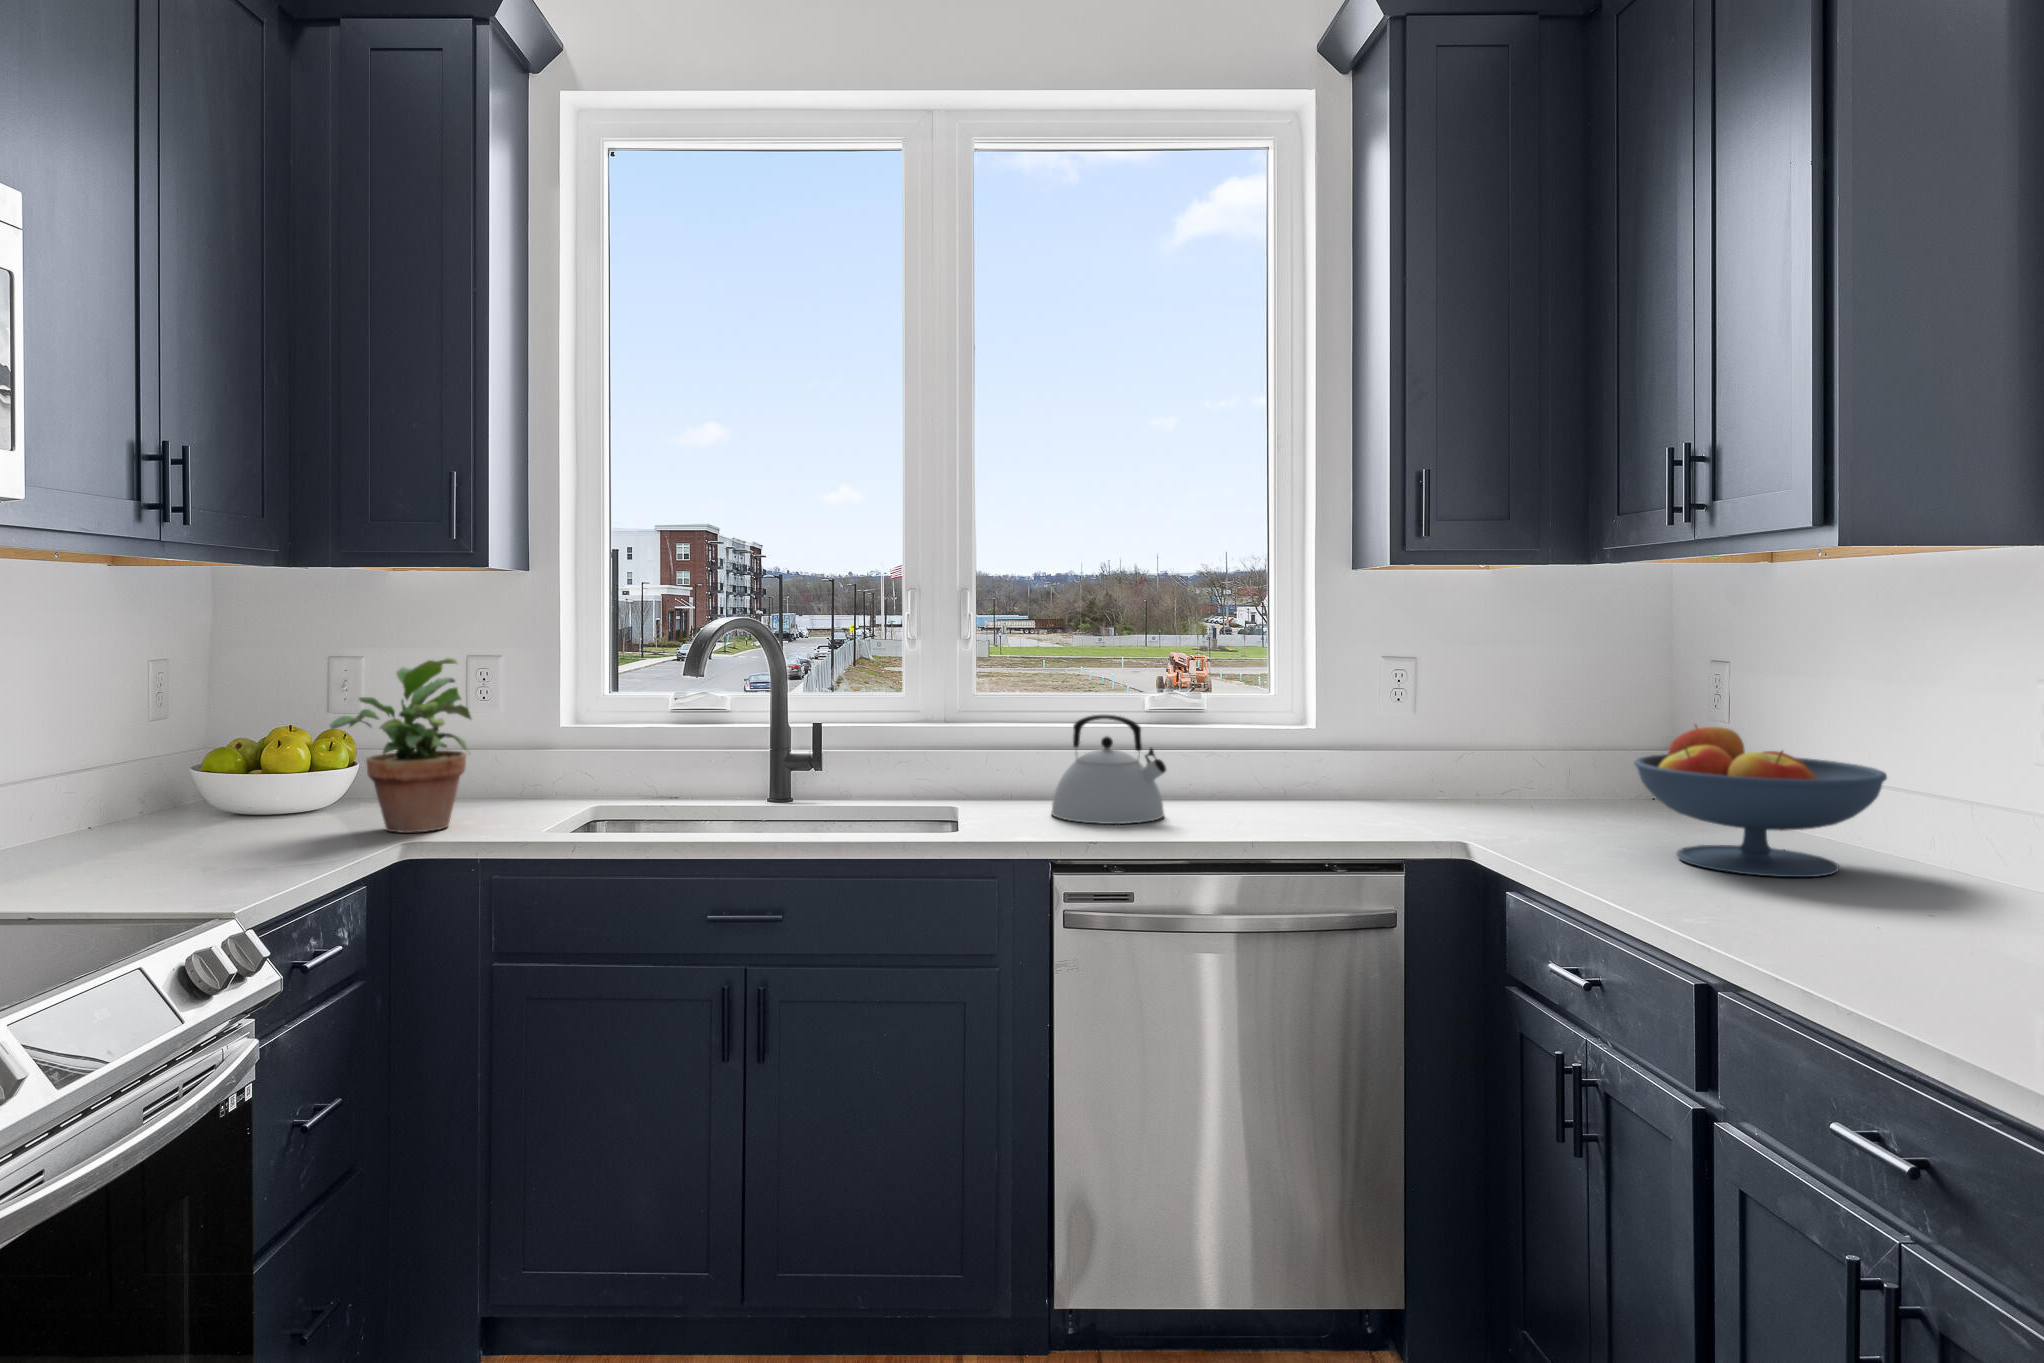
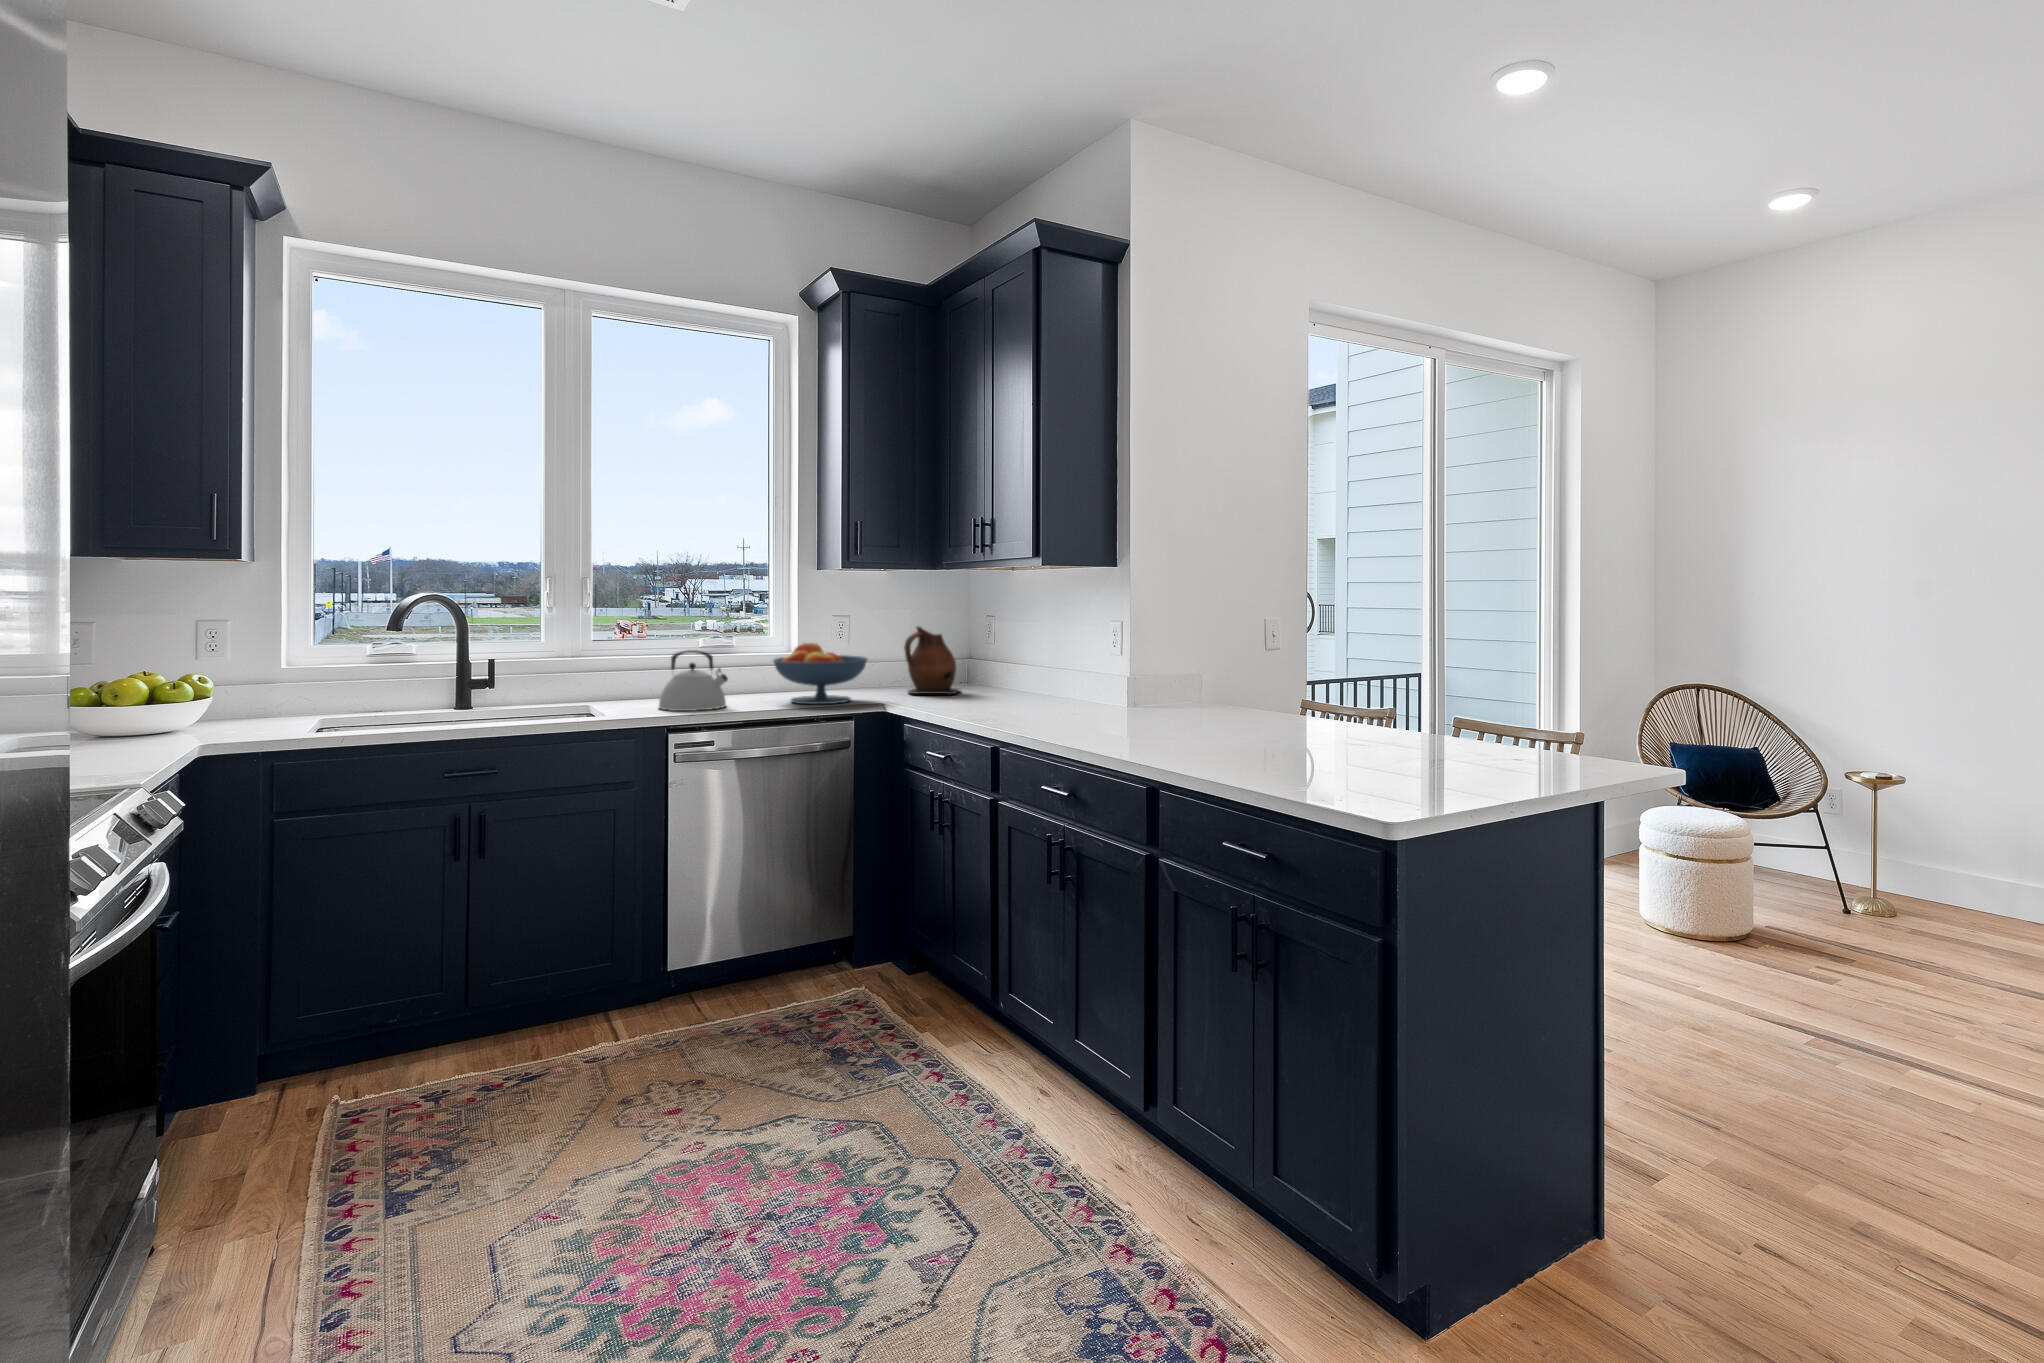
potted plant: present [330,658,471,833] -> none [145,623,254,741]
ceramic pitcher: none [1499,679,1616,819] -> present [904,626,960,694]
fruit bowl: present [1634,725,1887,877] -> present [773,643,868,704]

